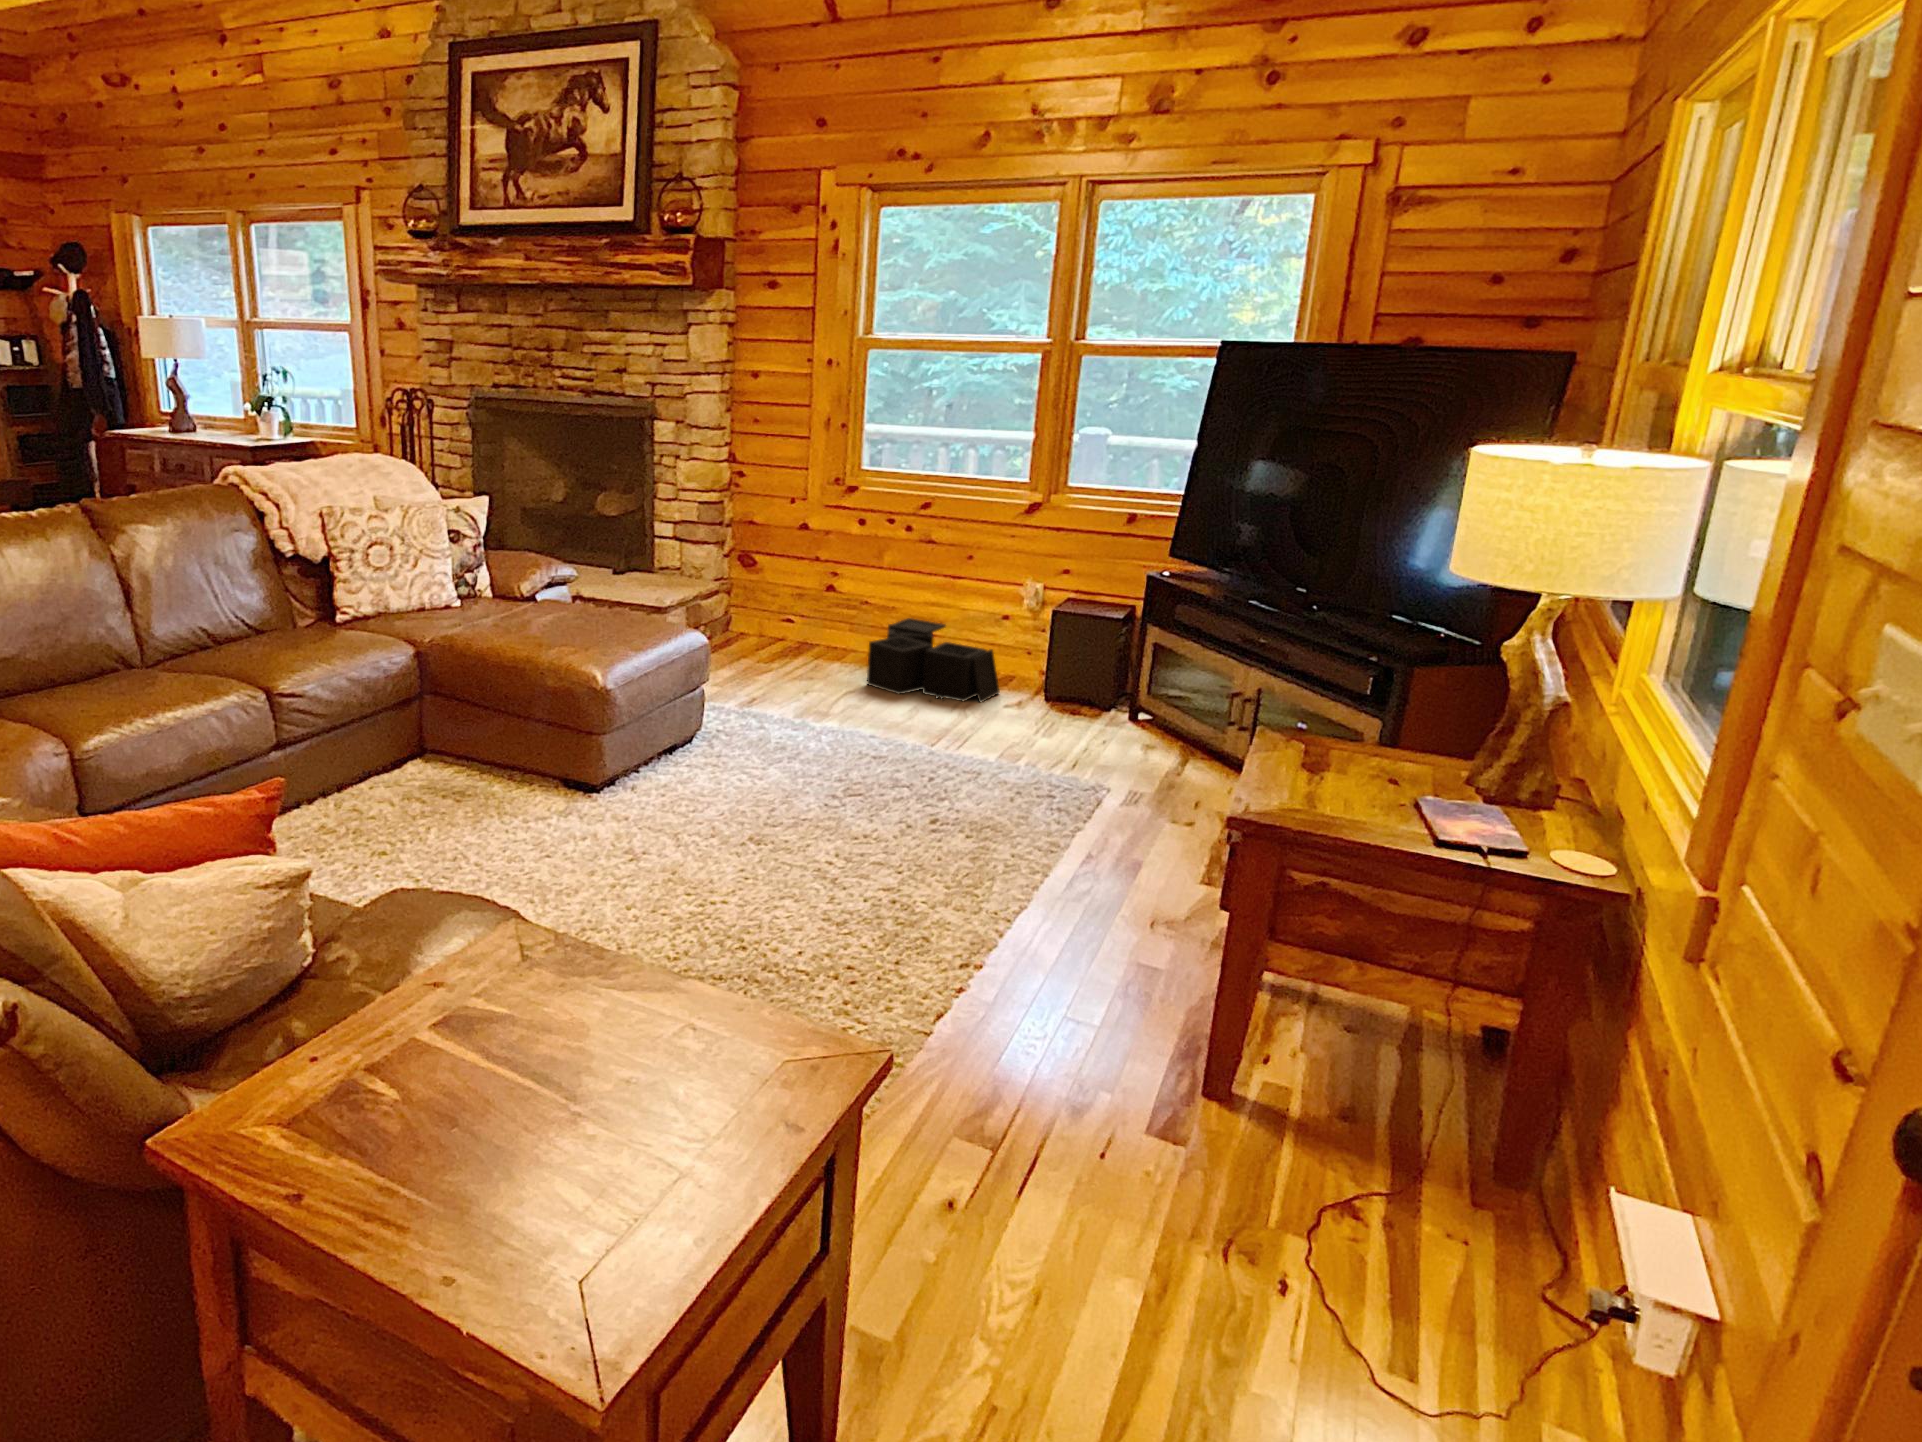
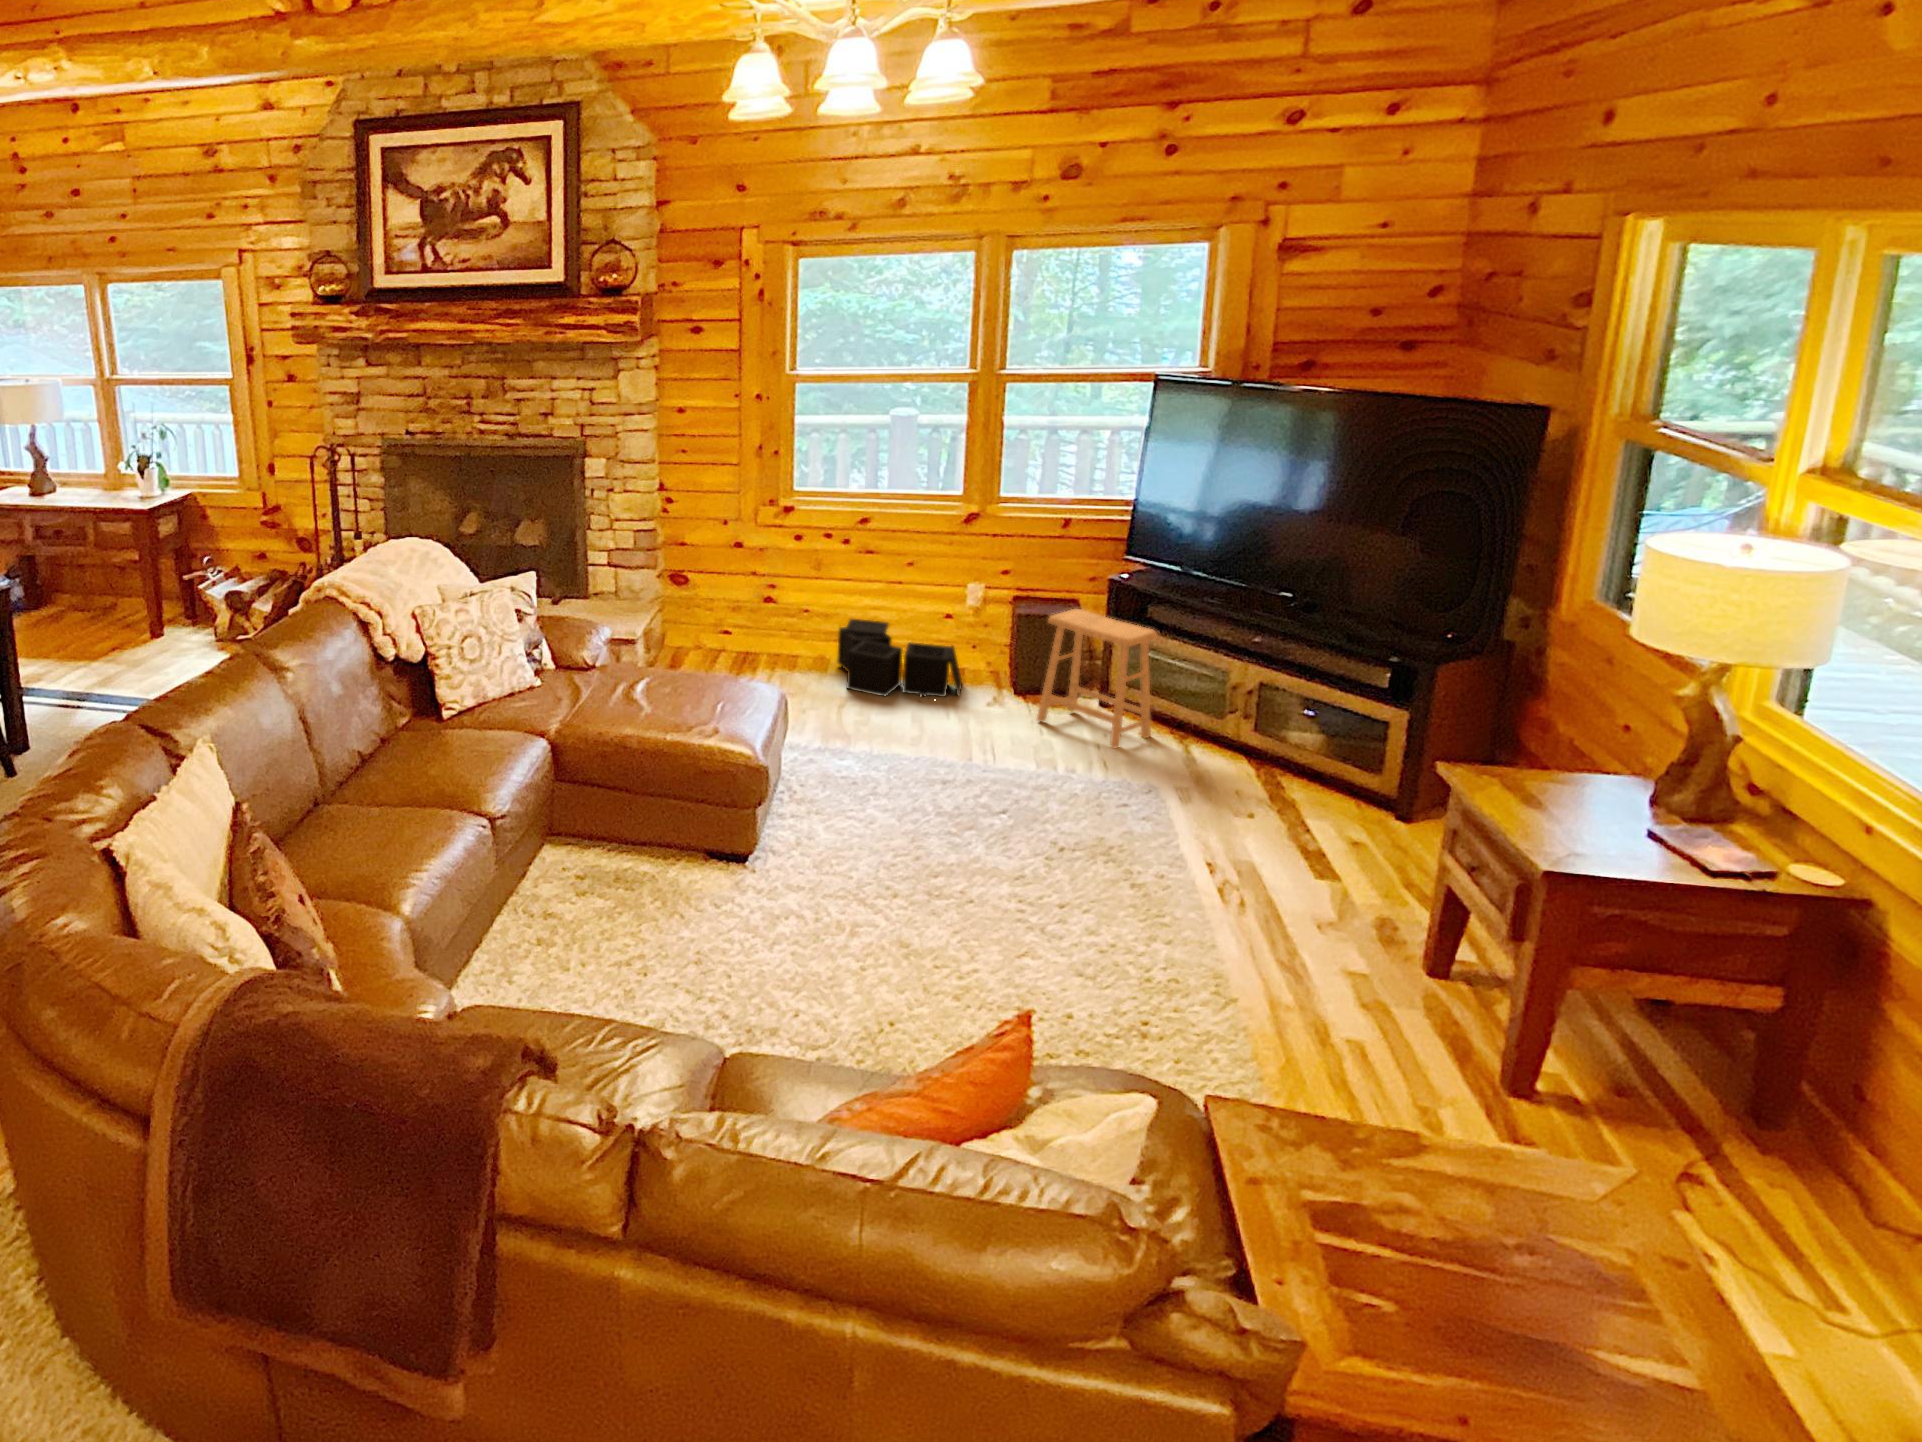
footstool: none [1032,605,1150,760] -> present [1037,609,1158,748]

